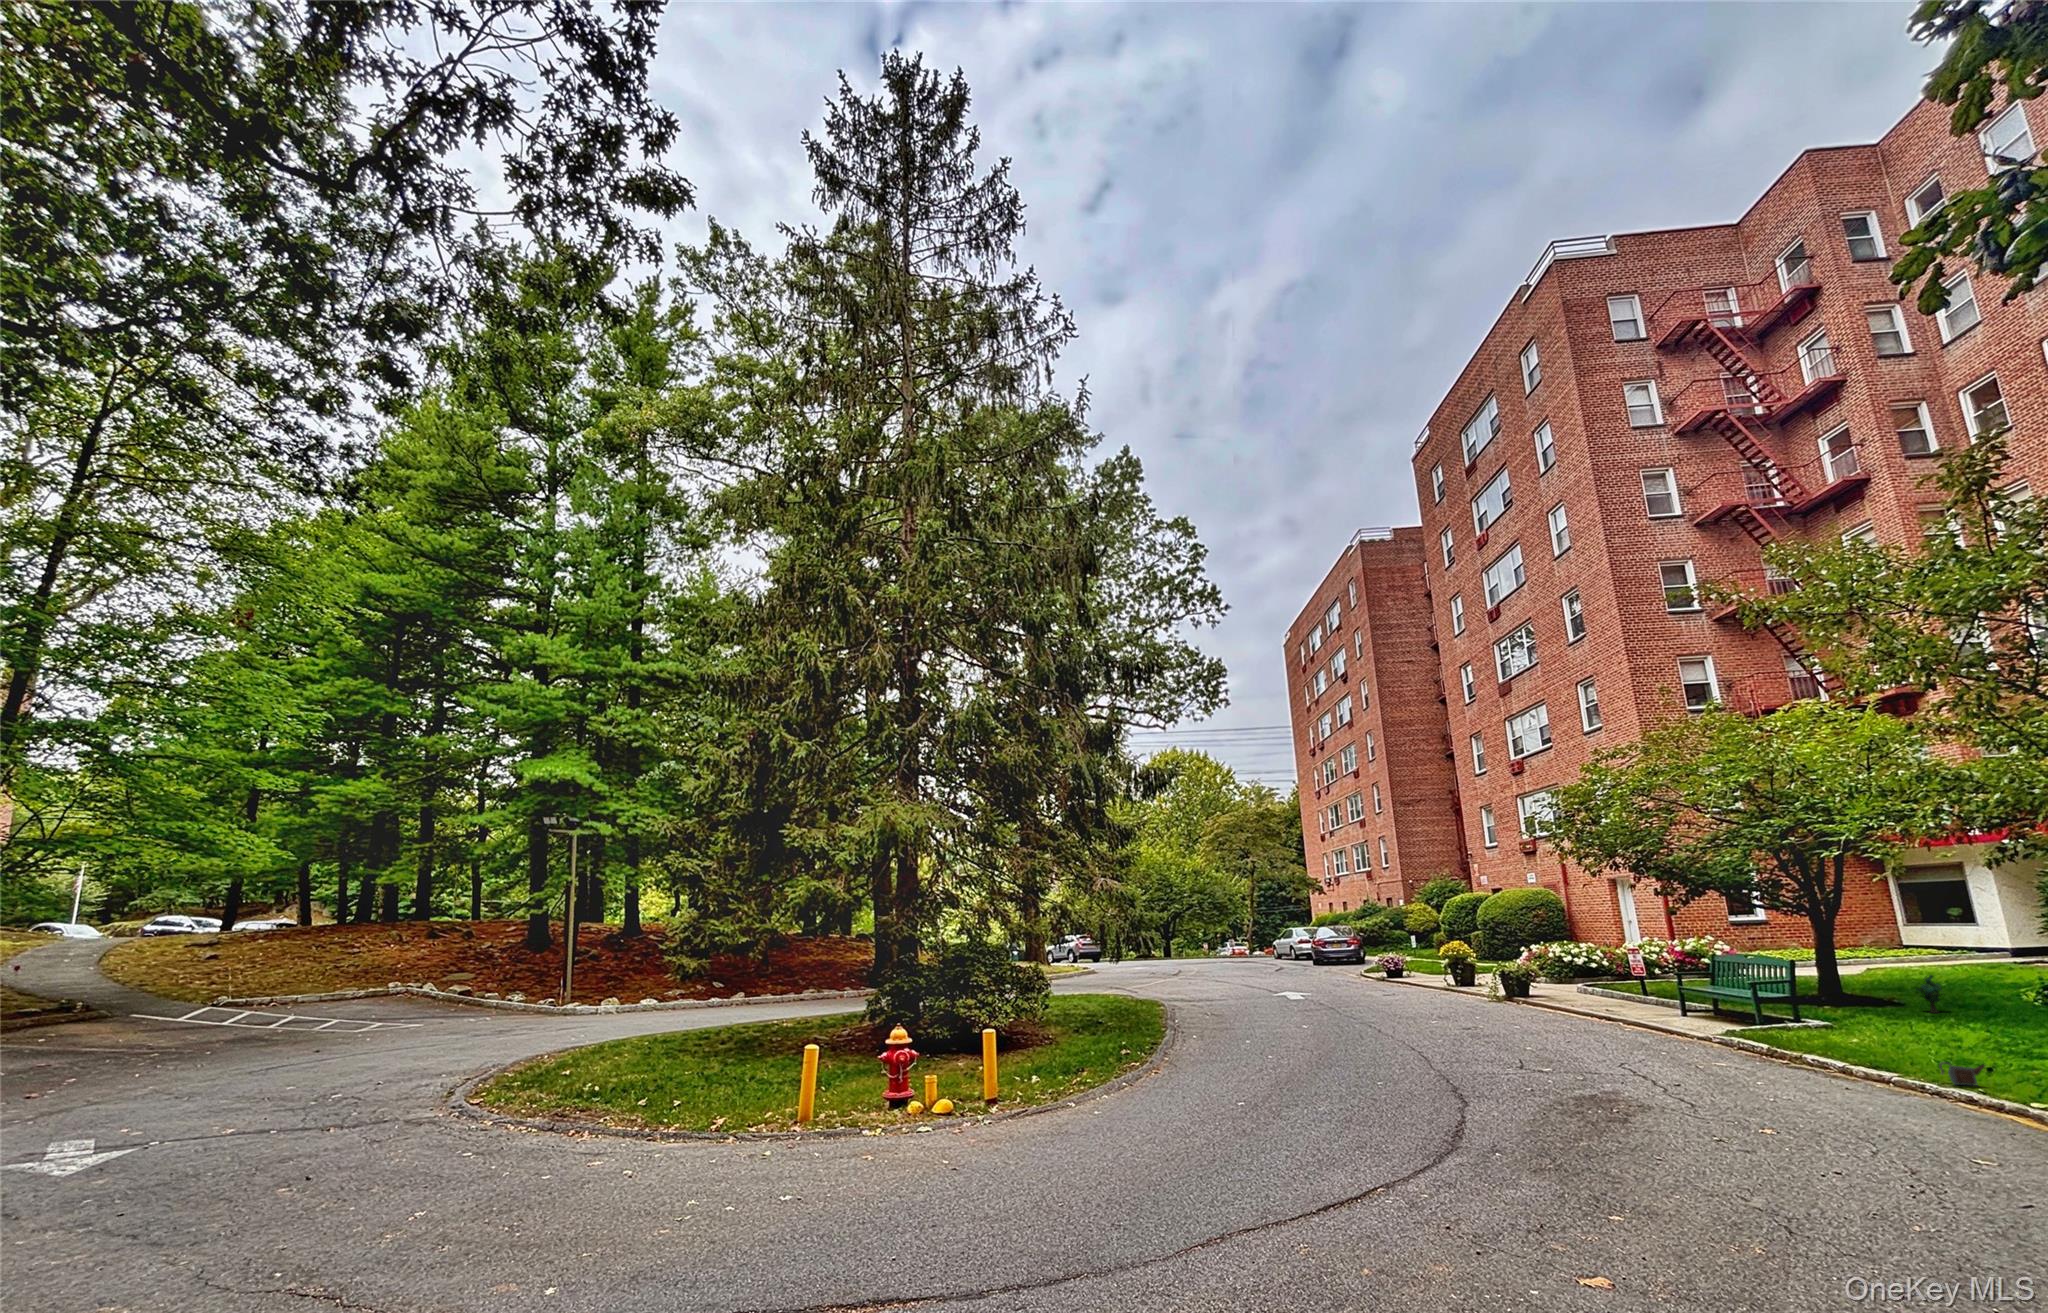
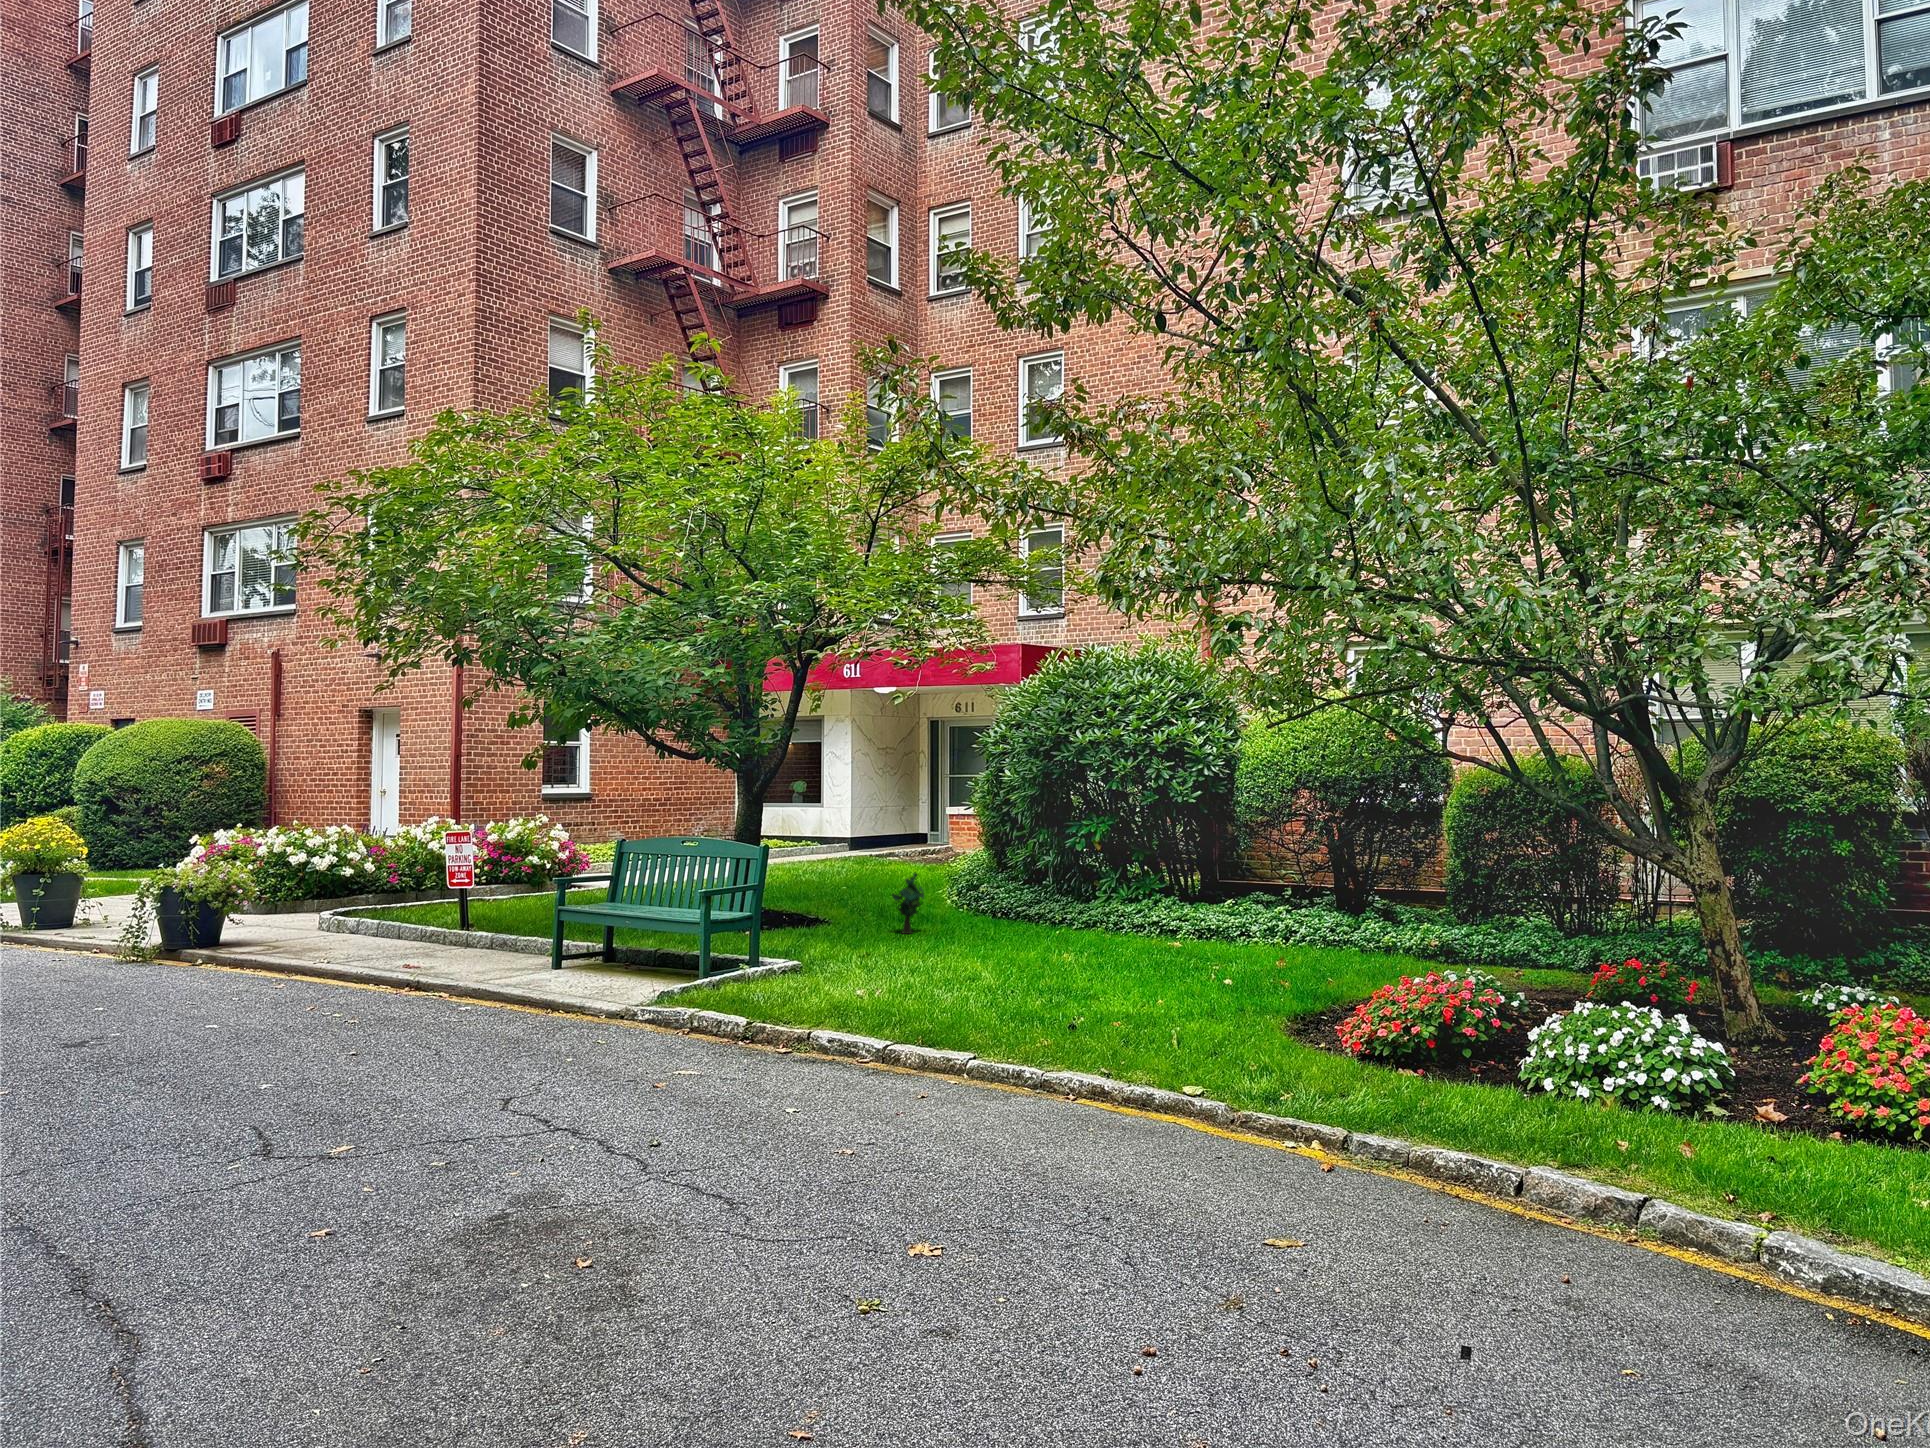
watering can: present [1939,1062,1984,1085] -> none [1052,1027,1106,1066]

